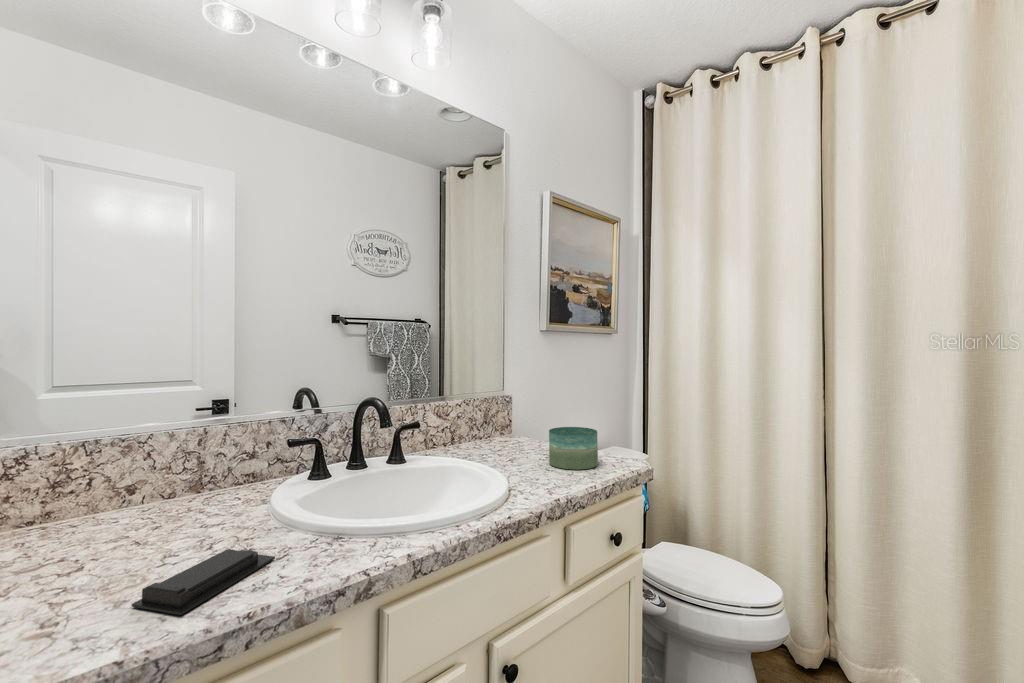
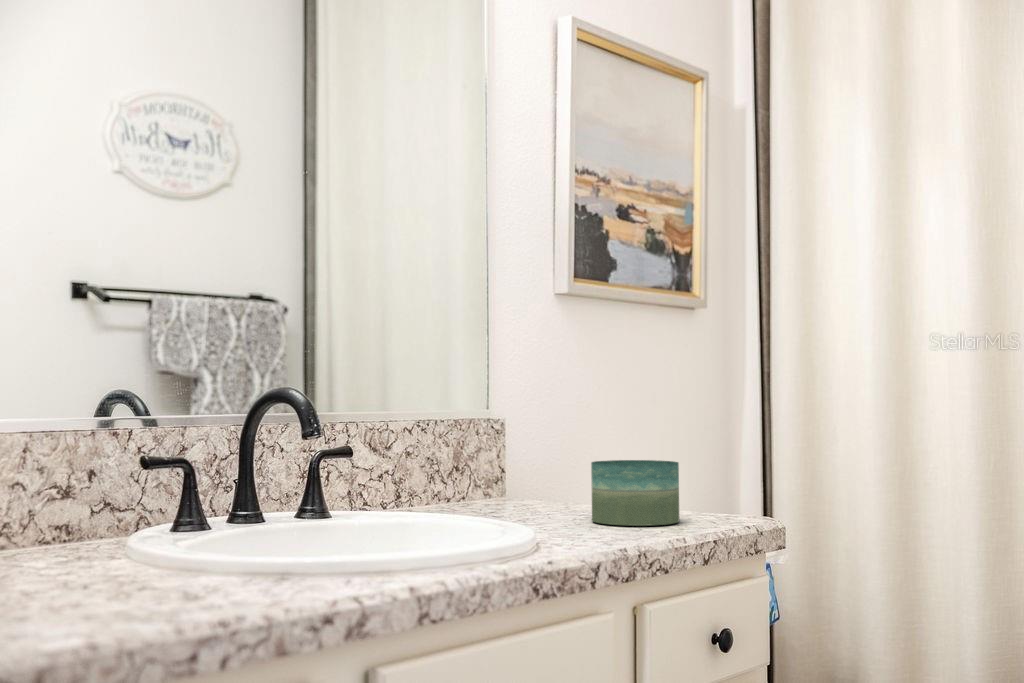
soap bar: present [132,549,275,615] -> none [74,573,223,617]

